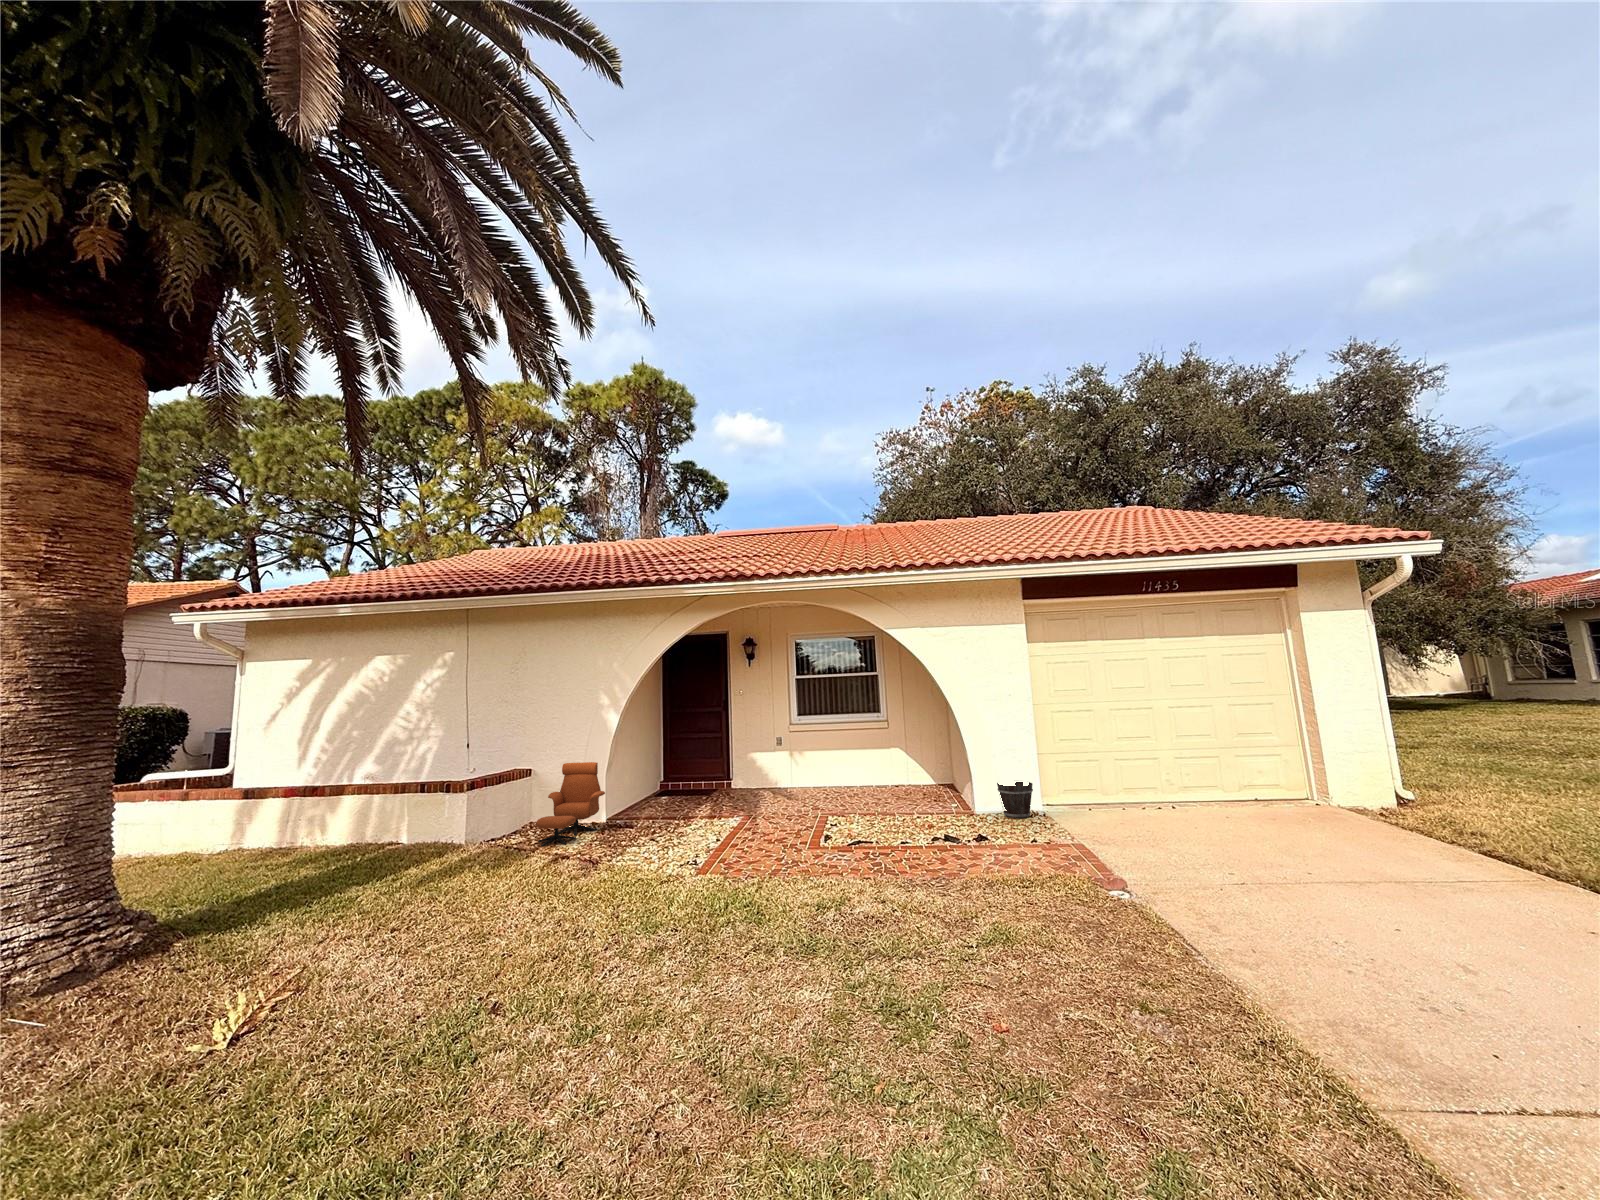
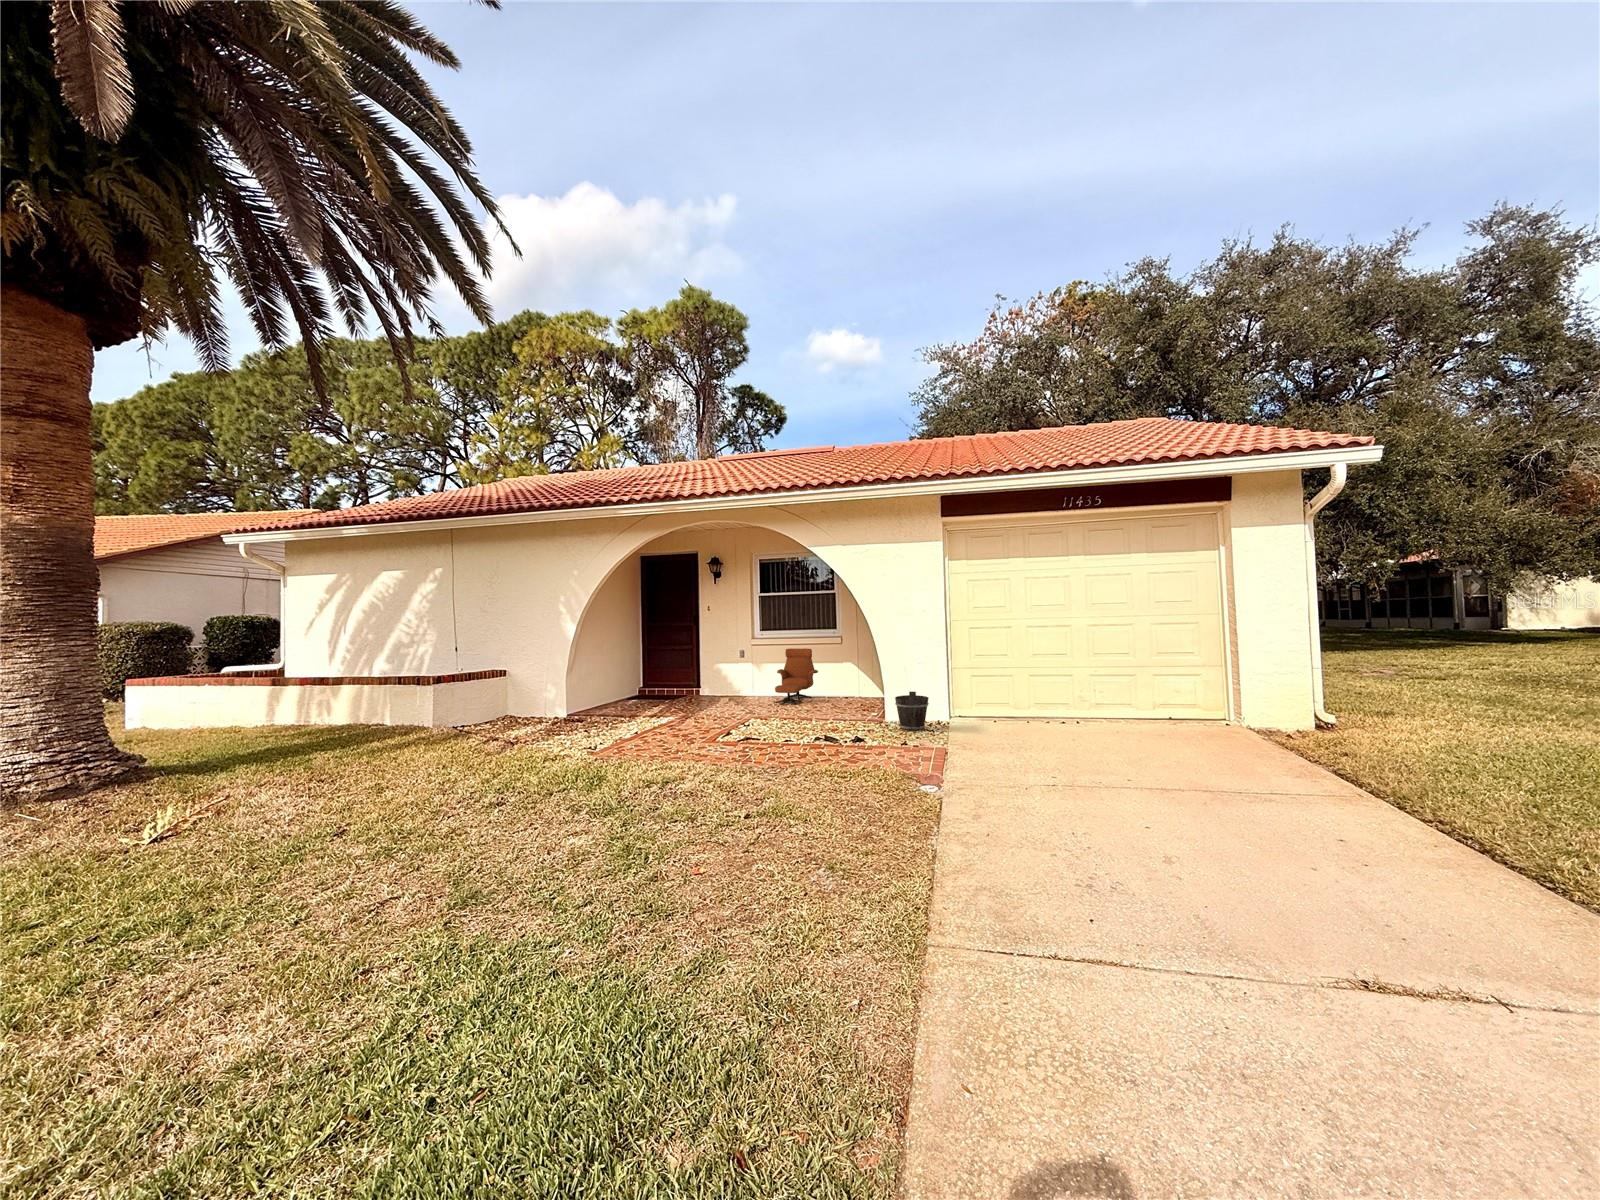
lounge chair: present [536,762,605,846] -> present [775,649,818,705]

